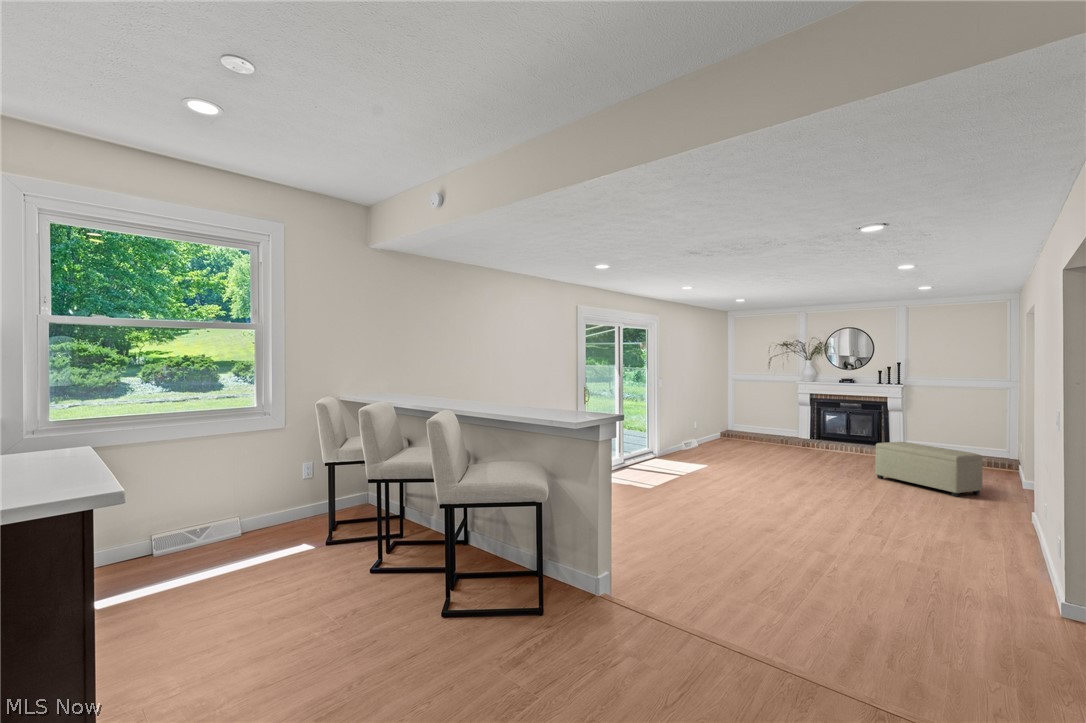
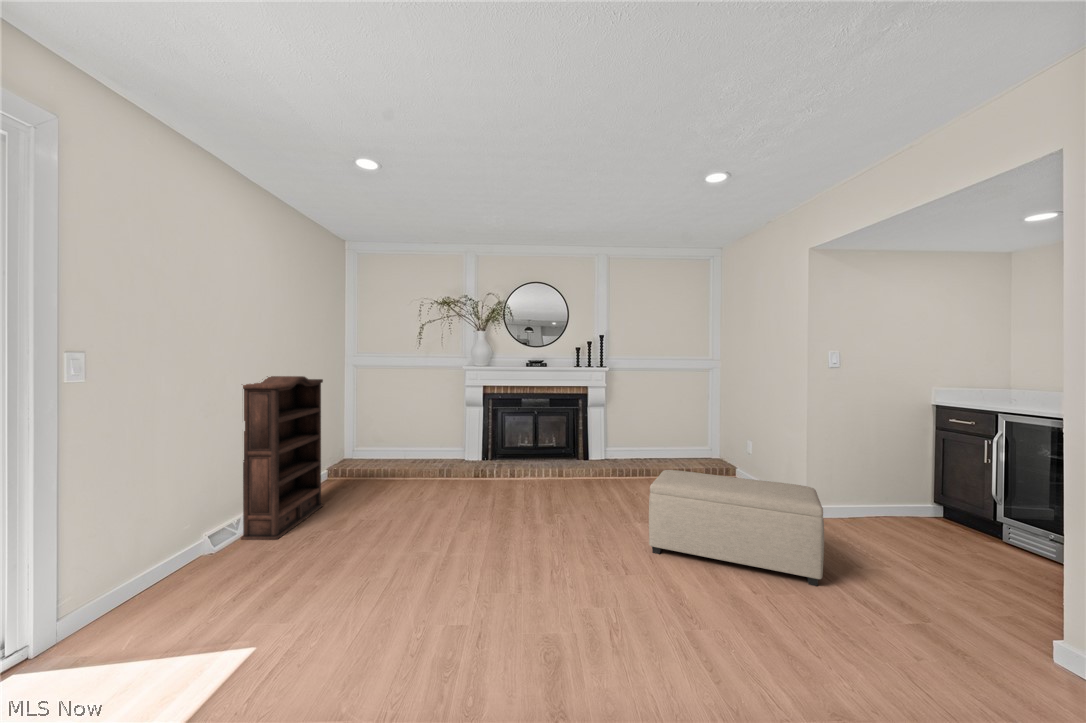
bookshelf: none [687,383,719,450] -> present [241,376,323,540]

